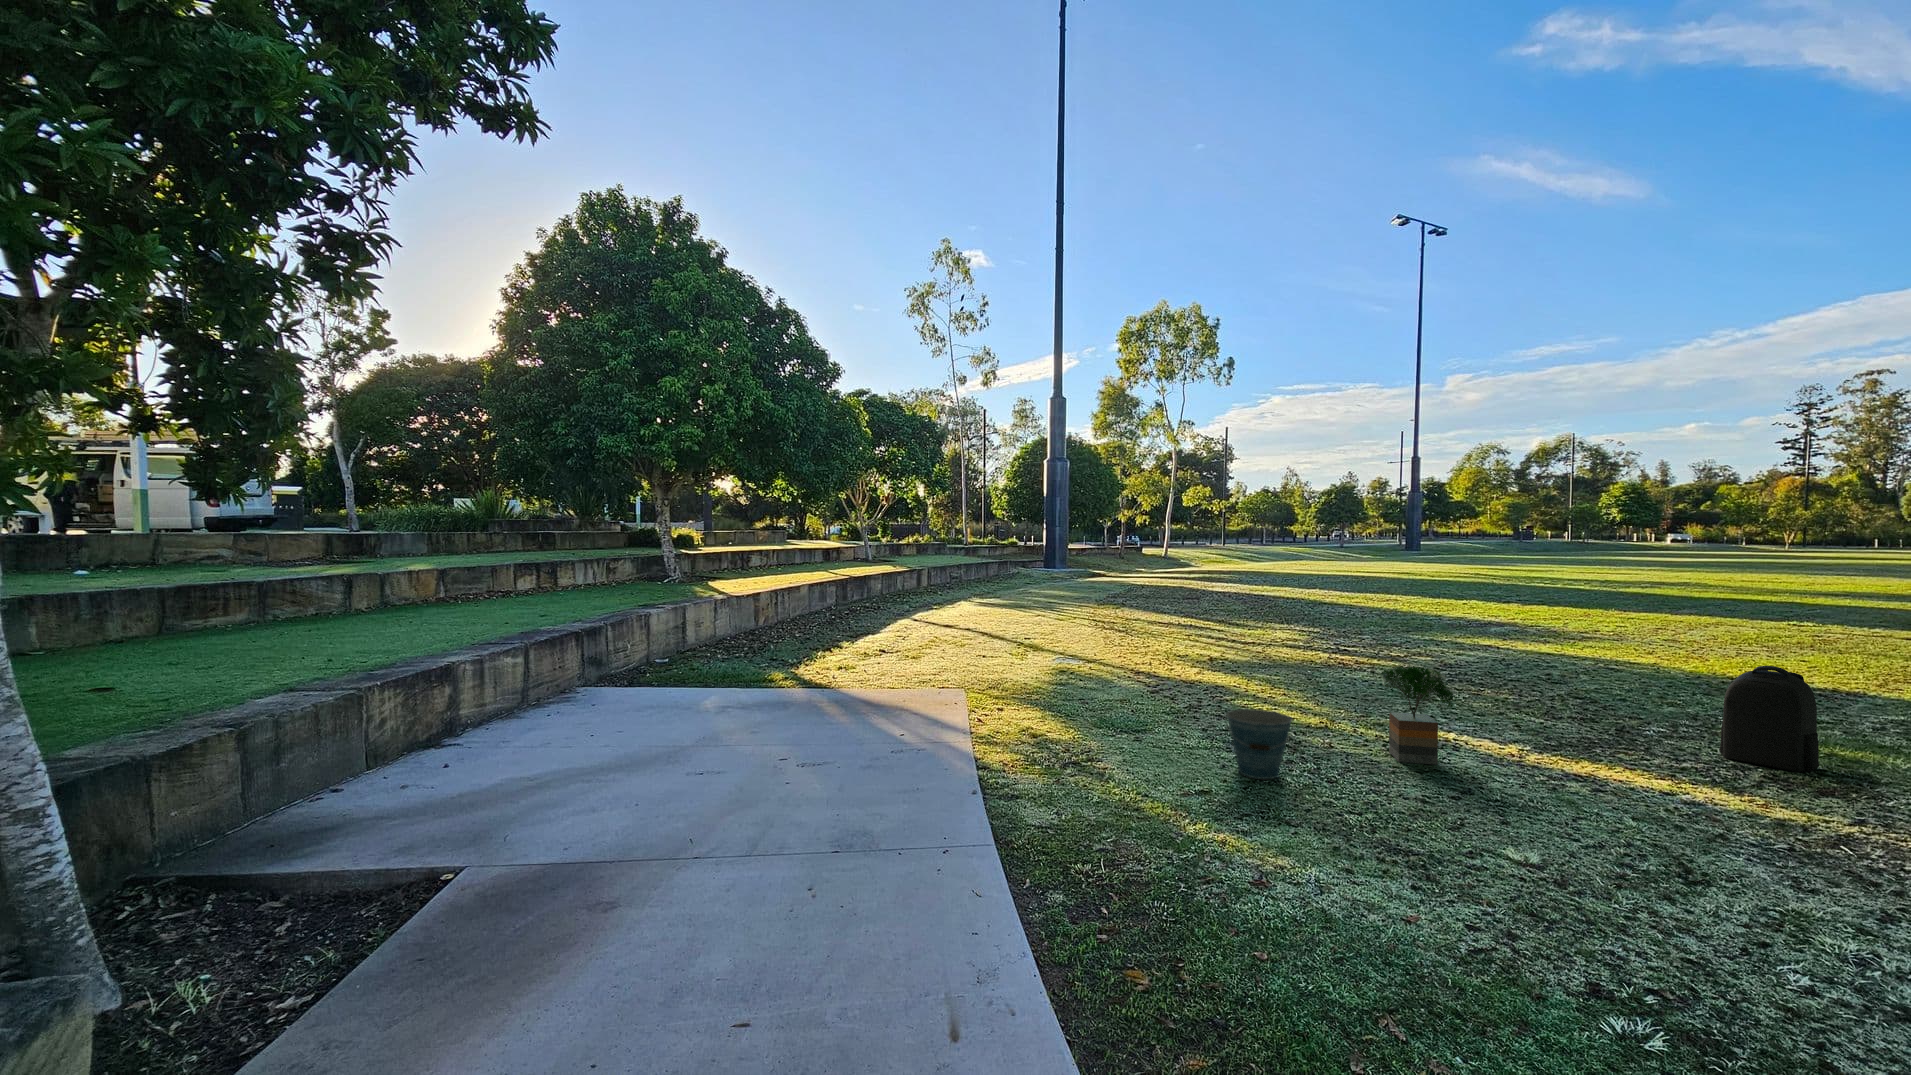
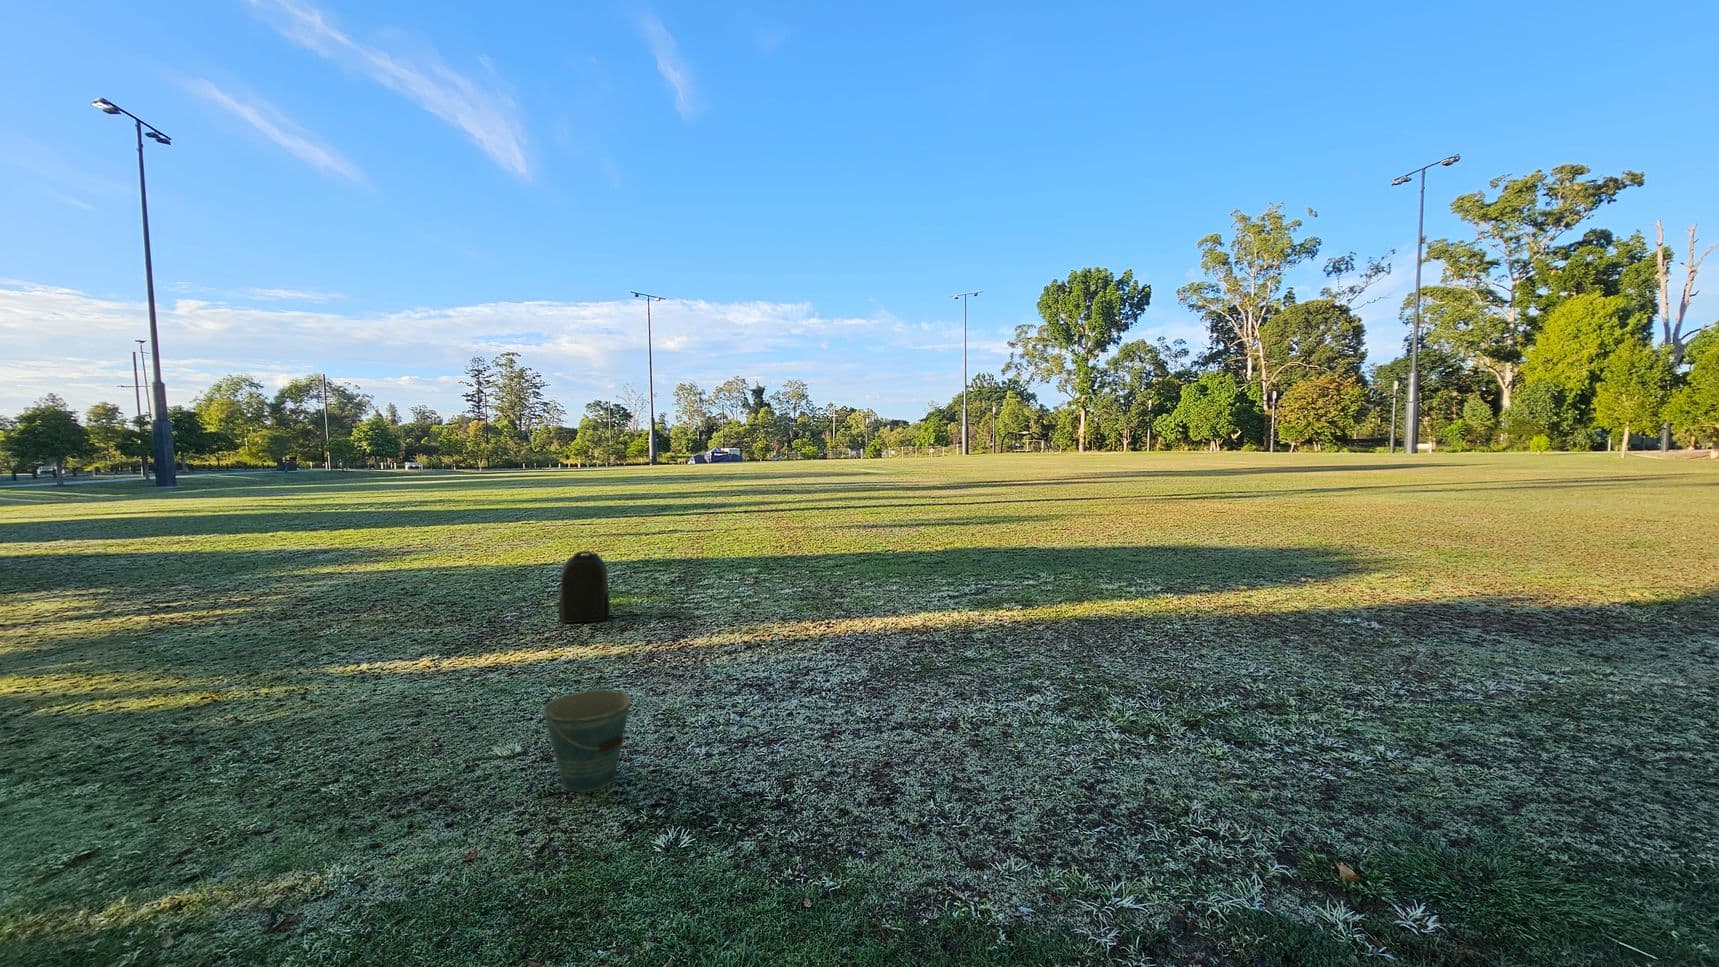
potted tree: present [1381,665,1456,765] -> none [300,601,392,711]
bucket: present [1226,709,1293,779] -> present [543,690,631,792]

